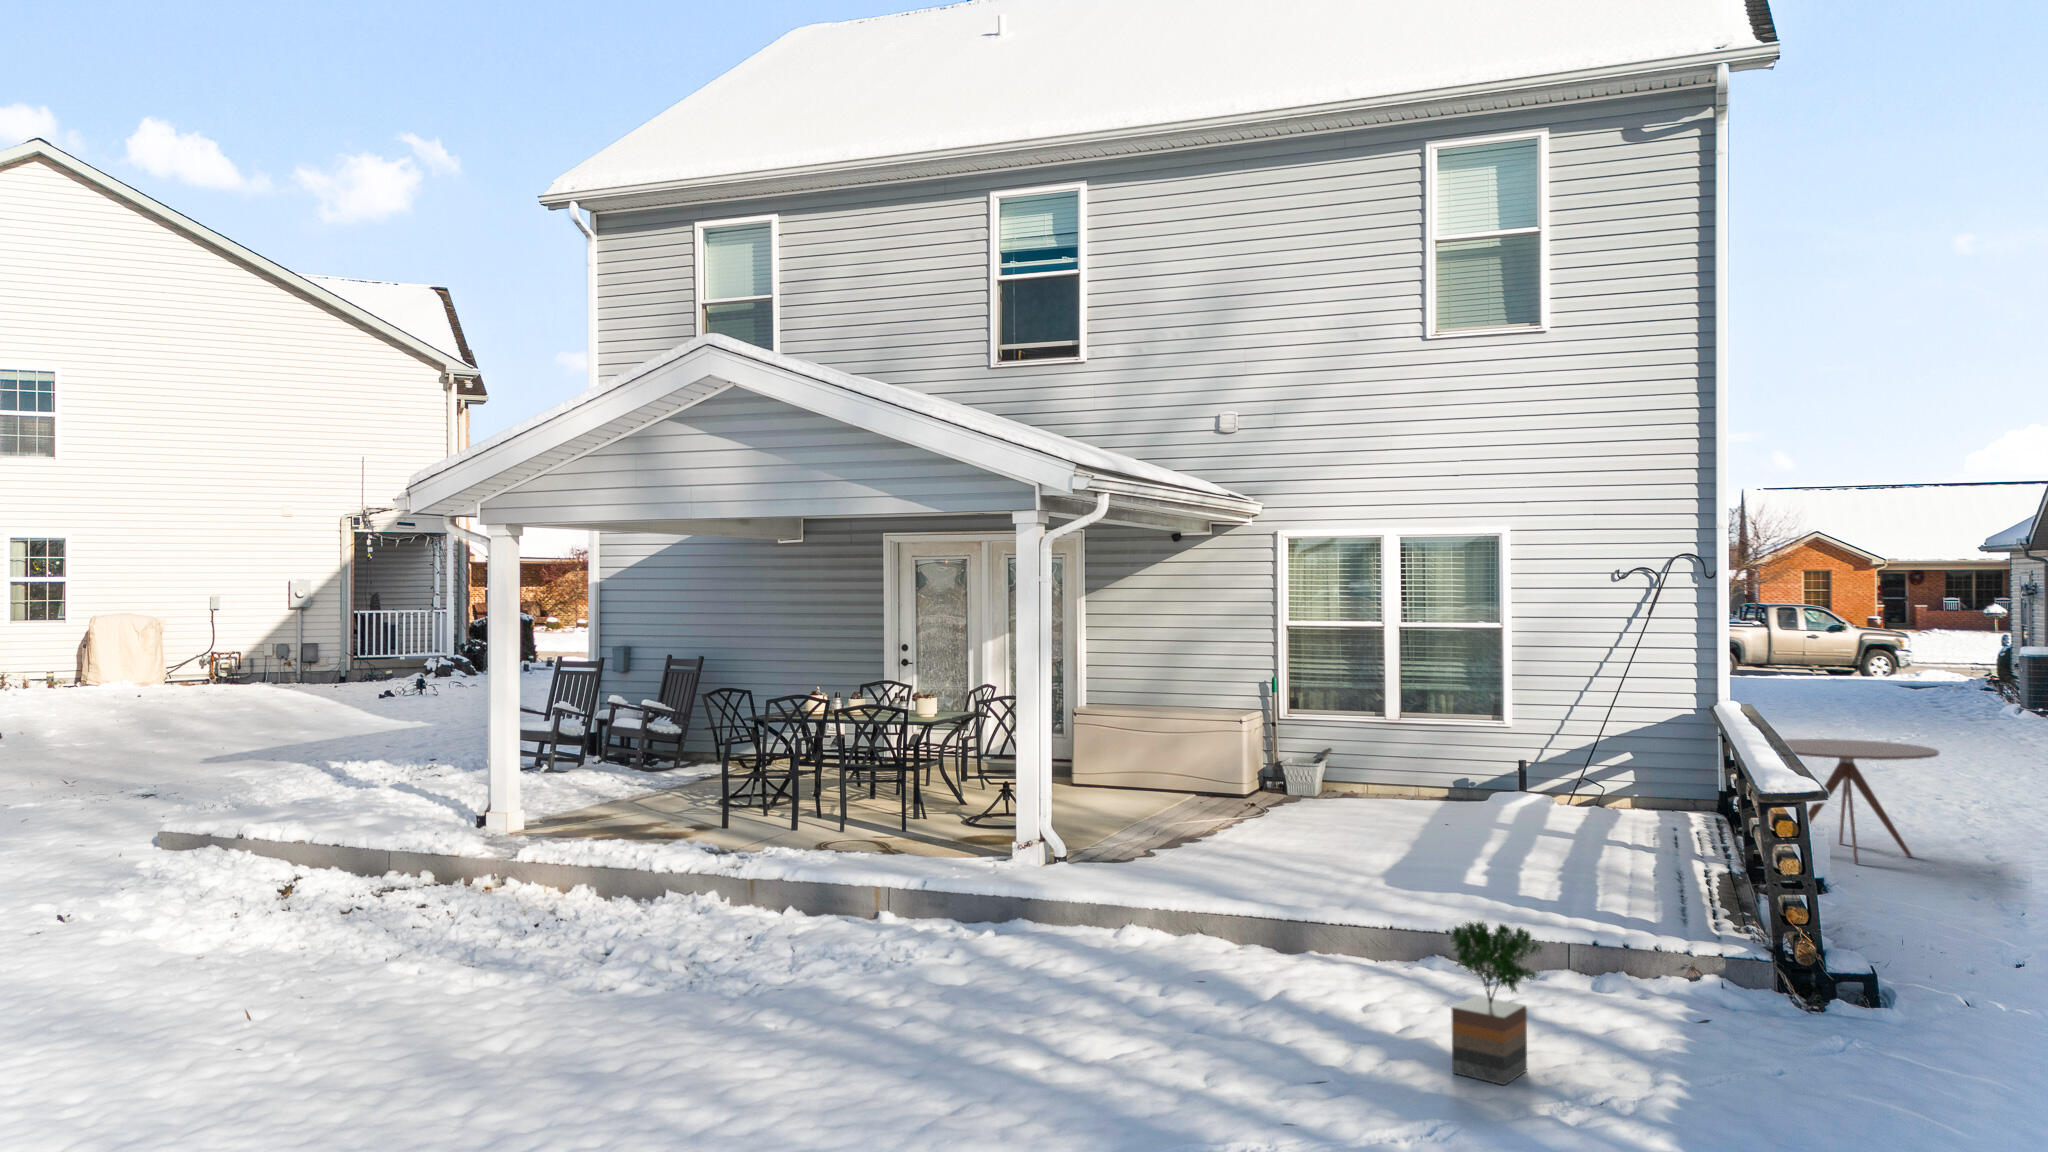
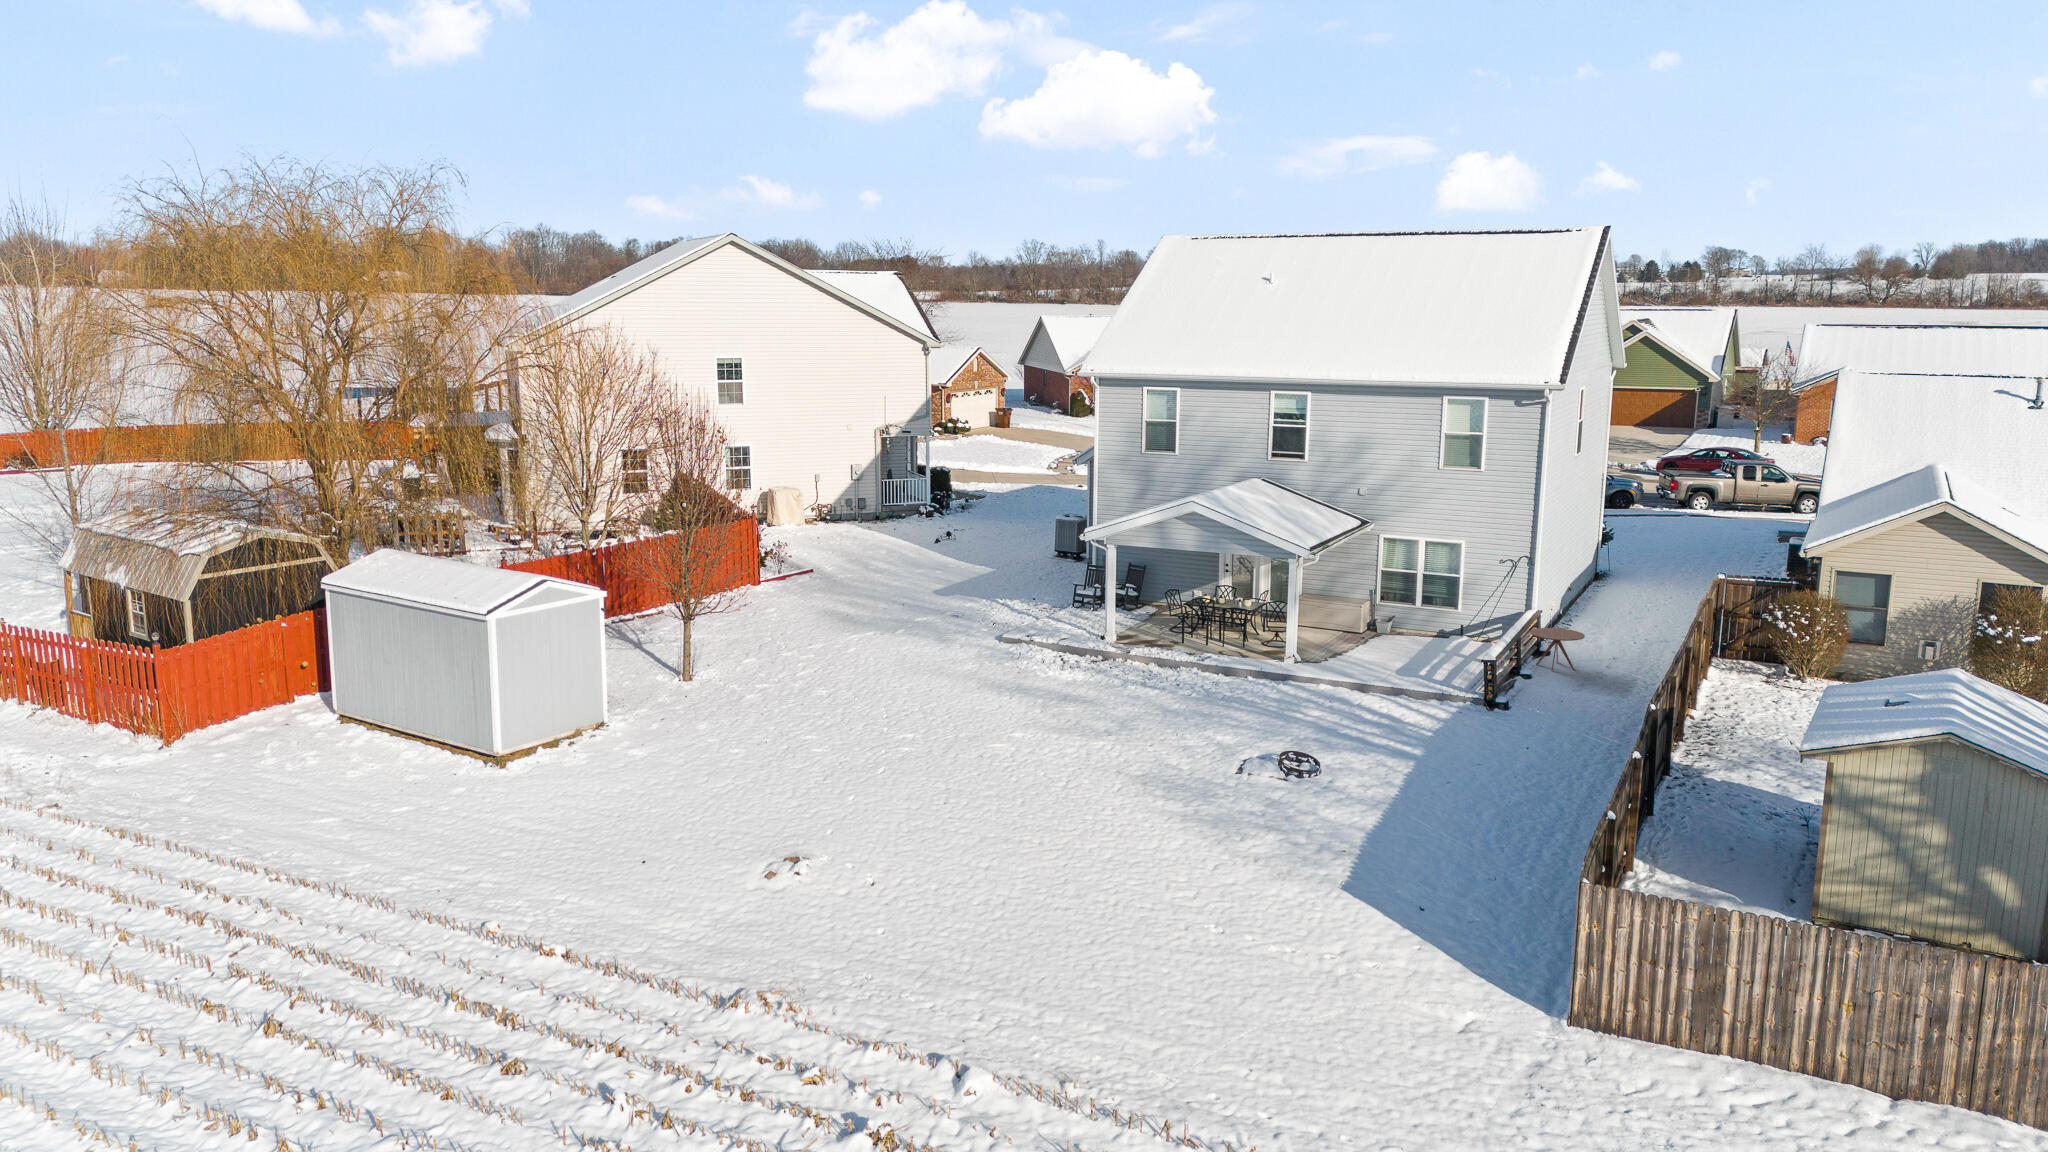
potted tree: present [1448,922,1544,1085] -> none [1394,690,1416,725]

